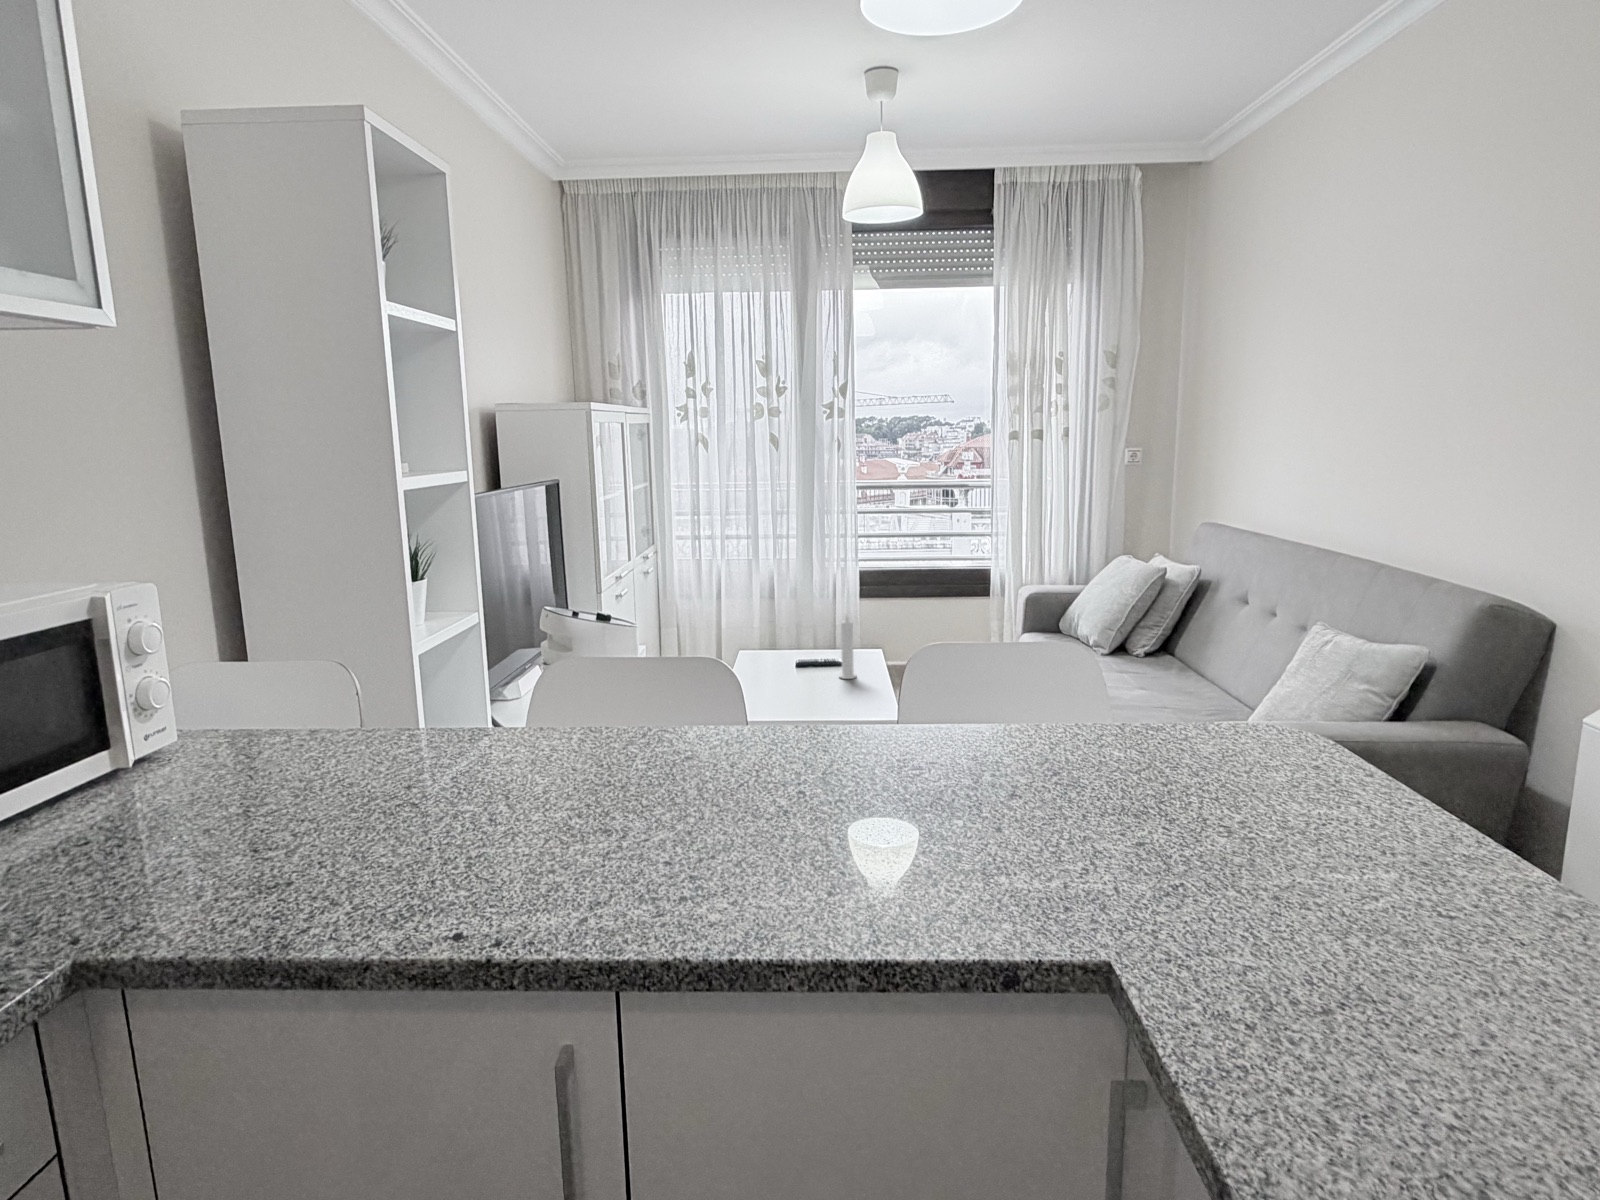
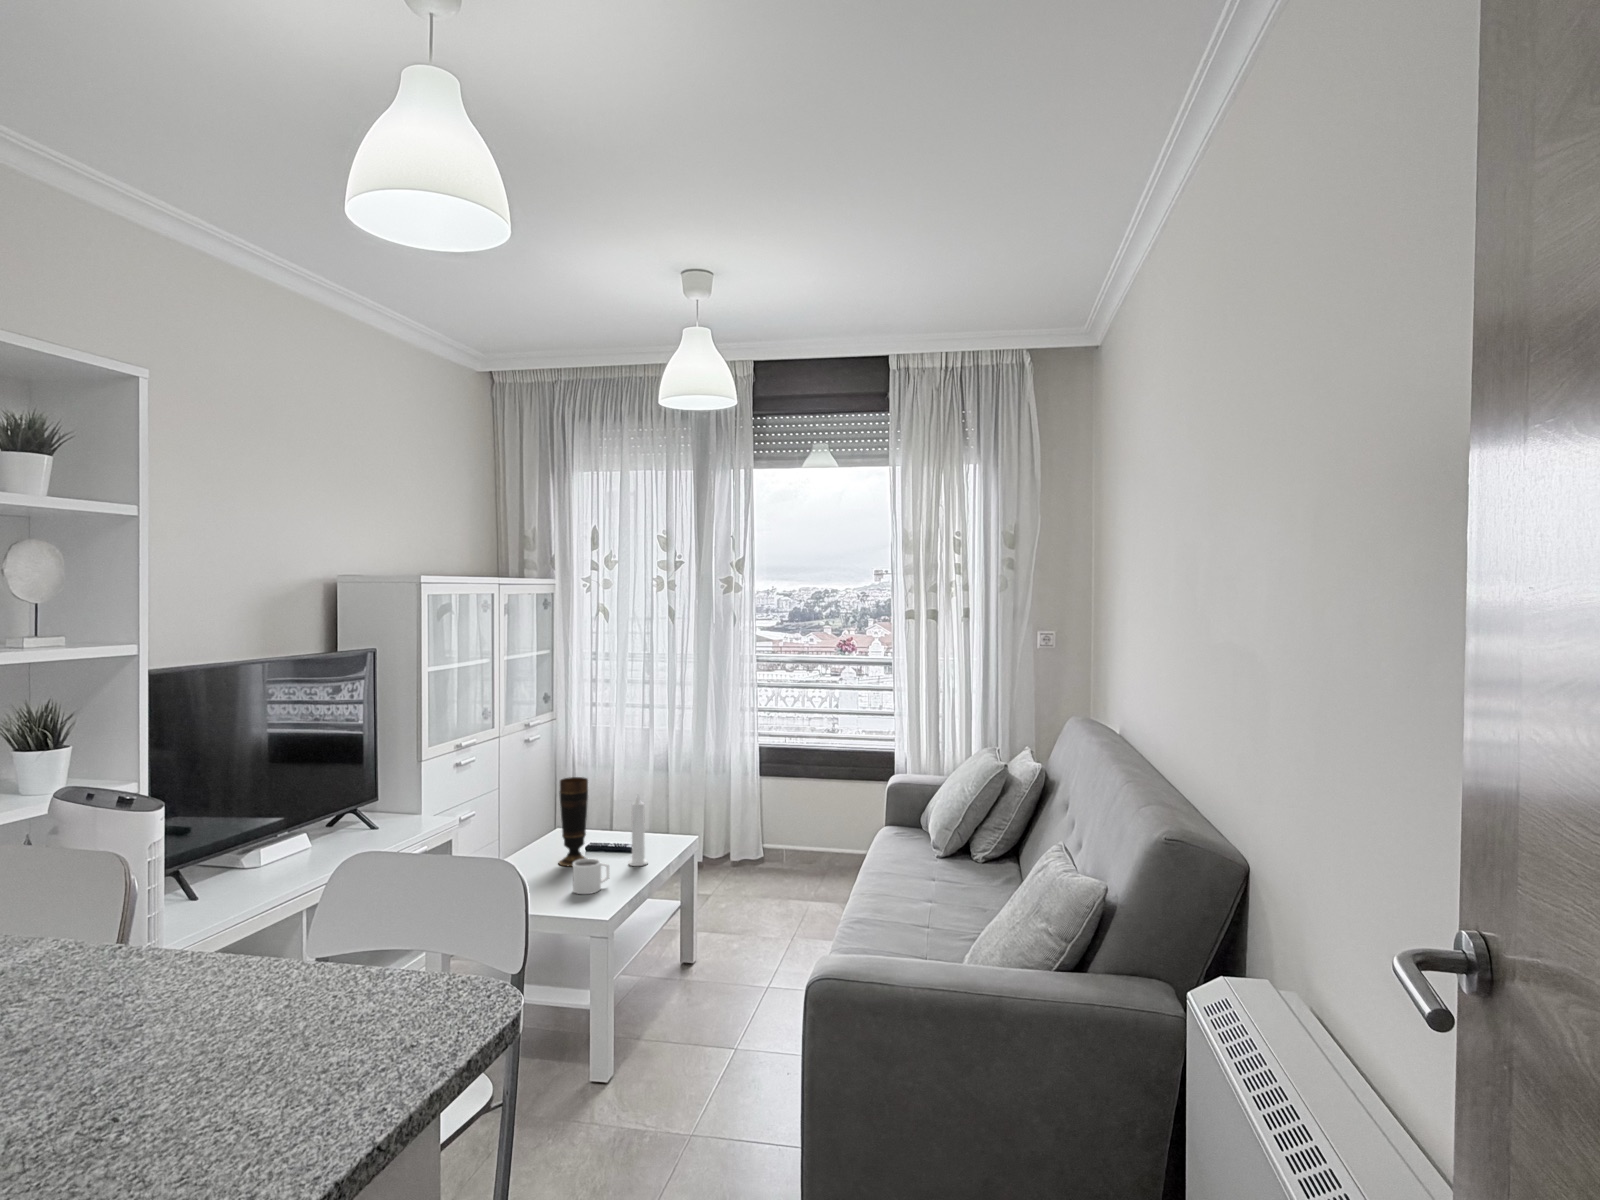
vase: none [770,601,800,683] -> present [558,777,588,866]
mug: none [817,673,847,705] -> present [573,859,609,894]

